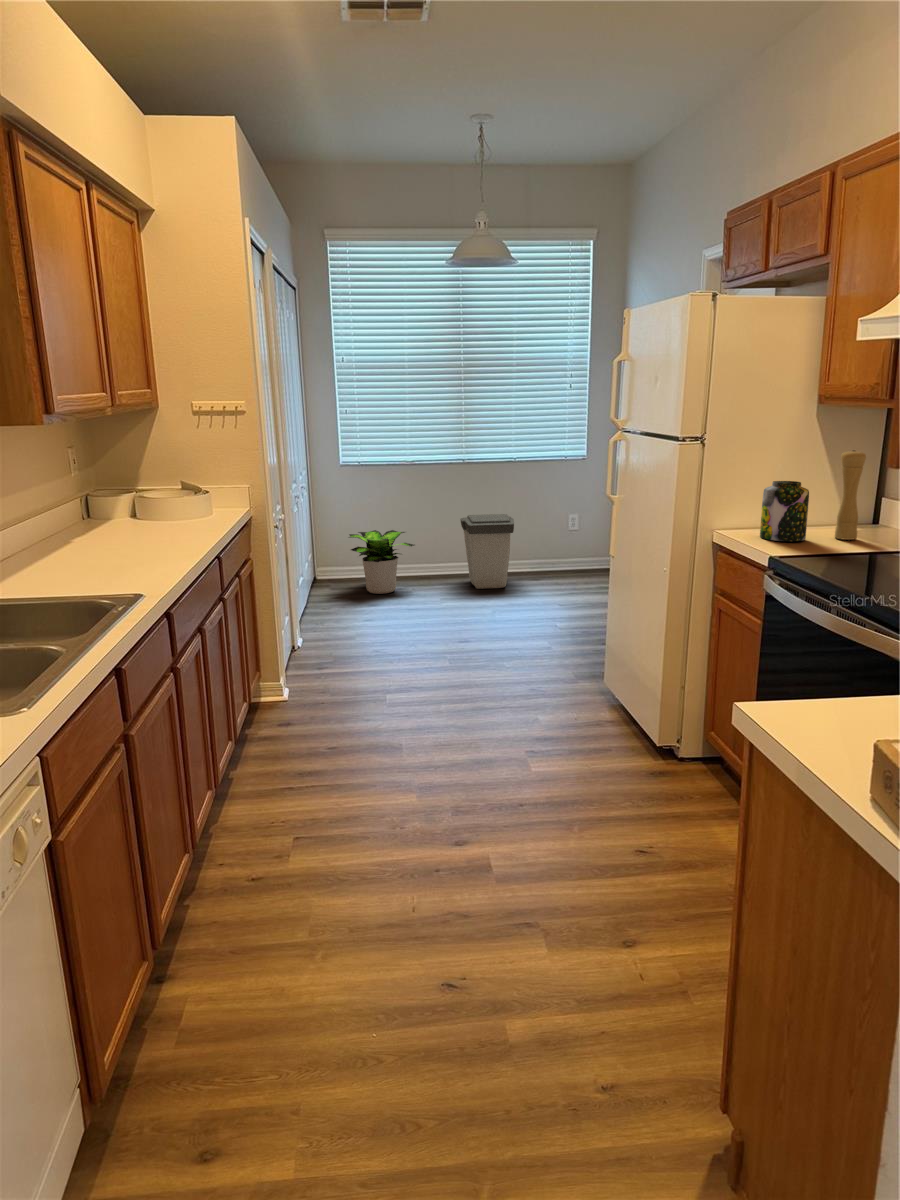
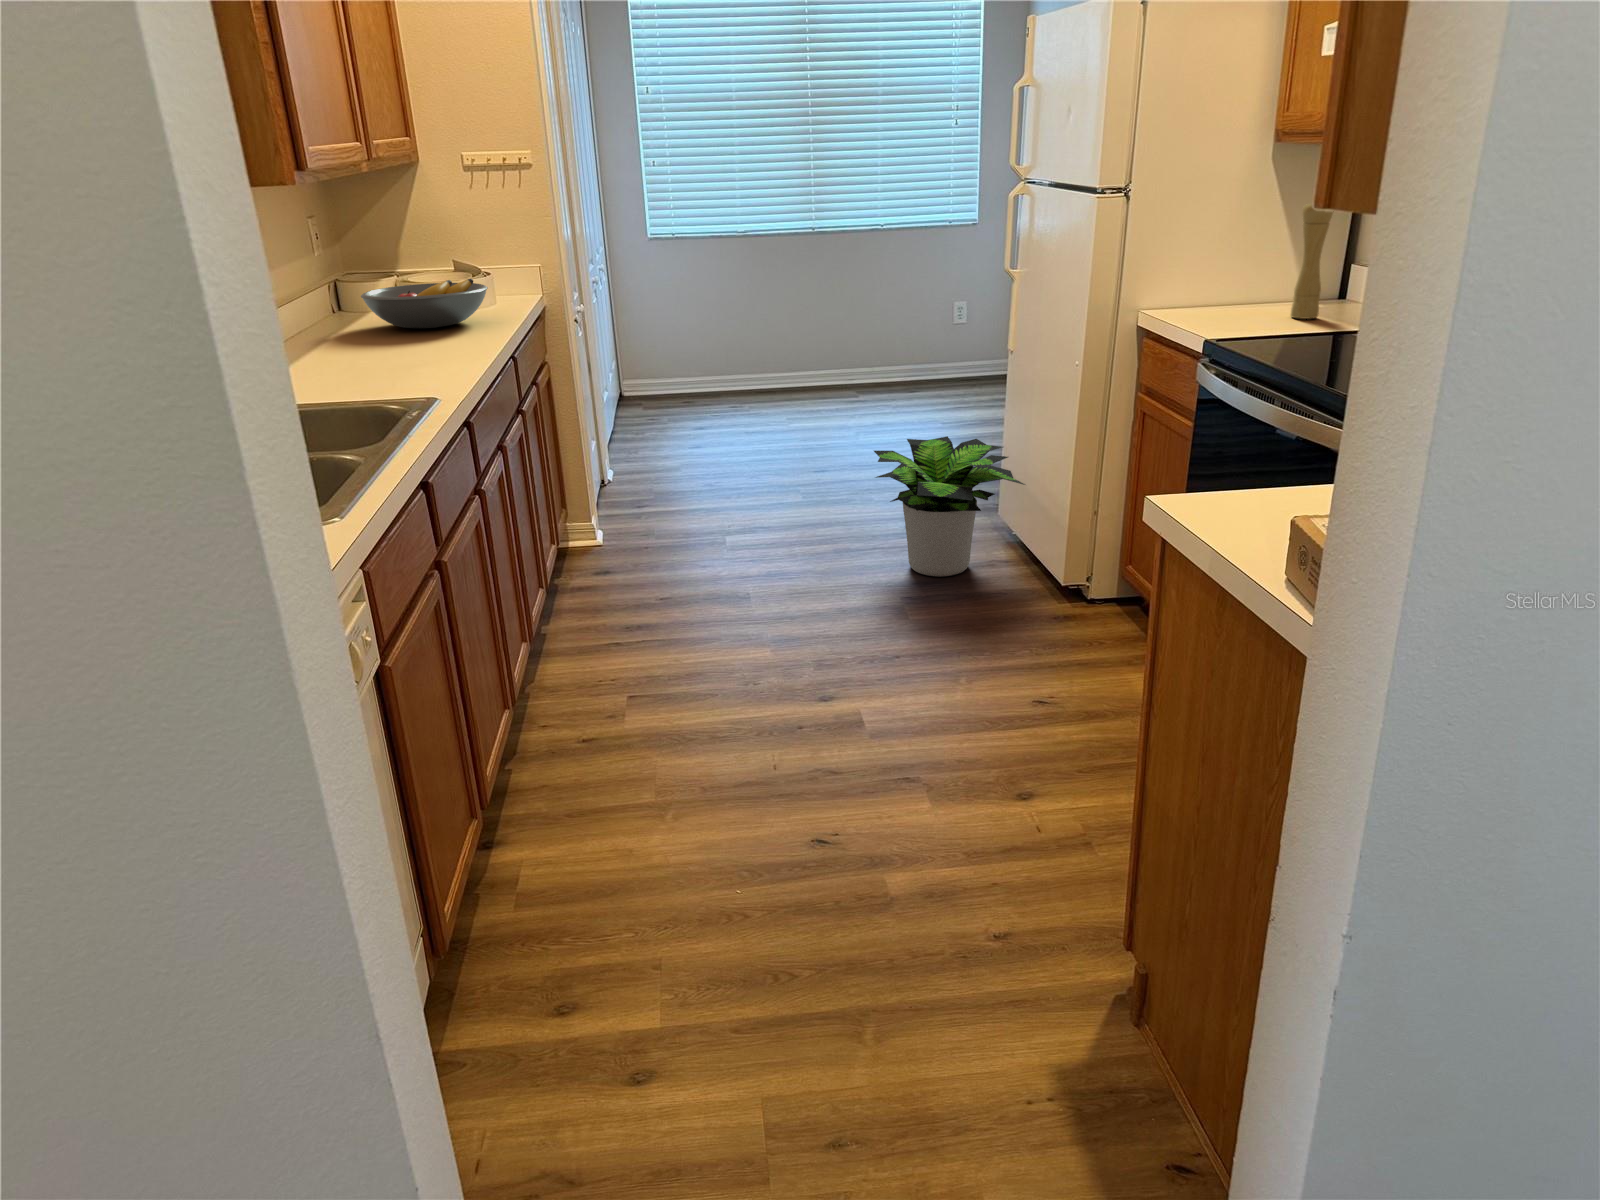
jar: present [760,481,809,541] -> none [1196,244,1259,322]
fruit bowl: none [103,495,203,533] -> present [361,279,488,328]
trash can: present [460,514,514,589] -> none [812,302,884,403]
potted plant: present [349,530,414,594] -> present [874,436,1025,576]

